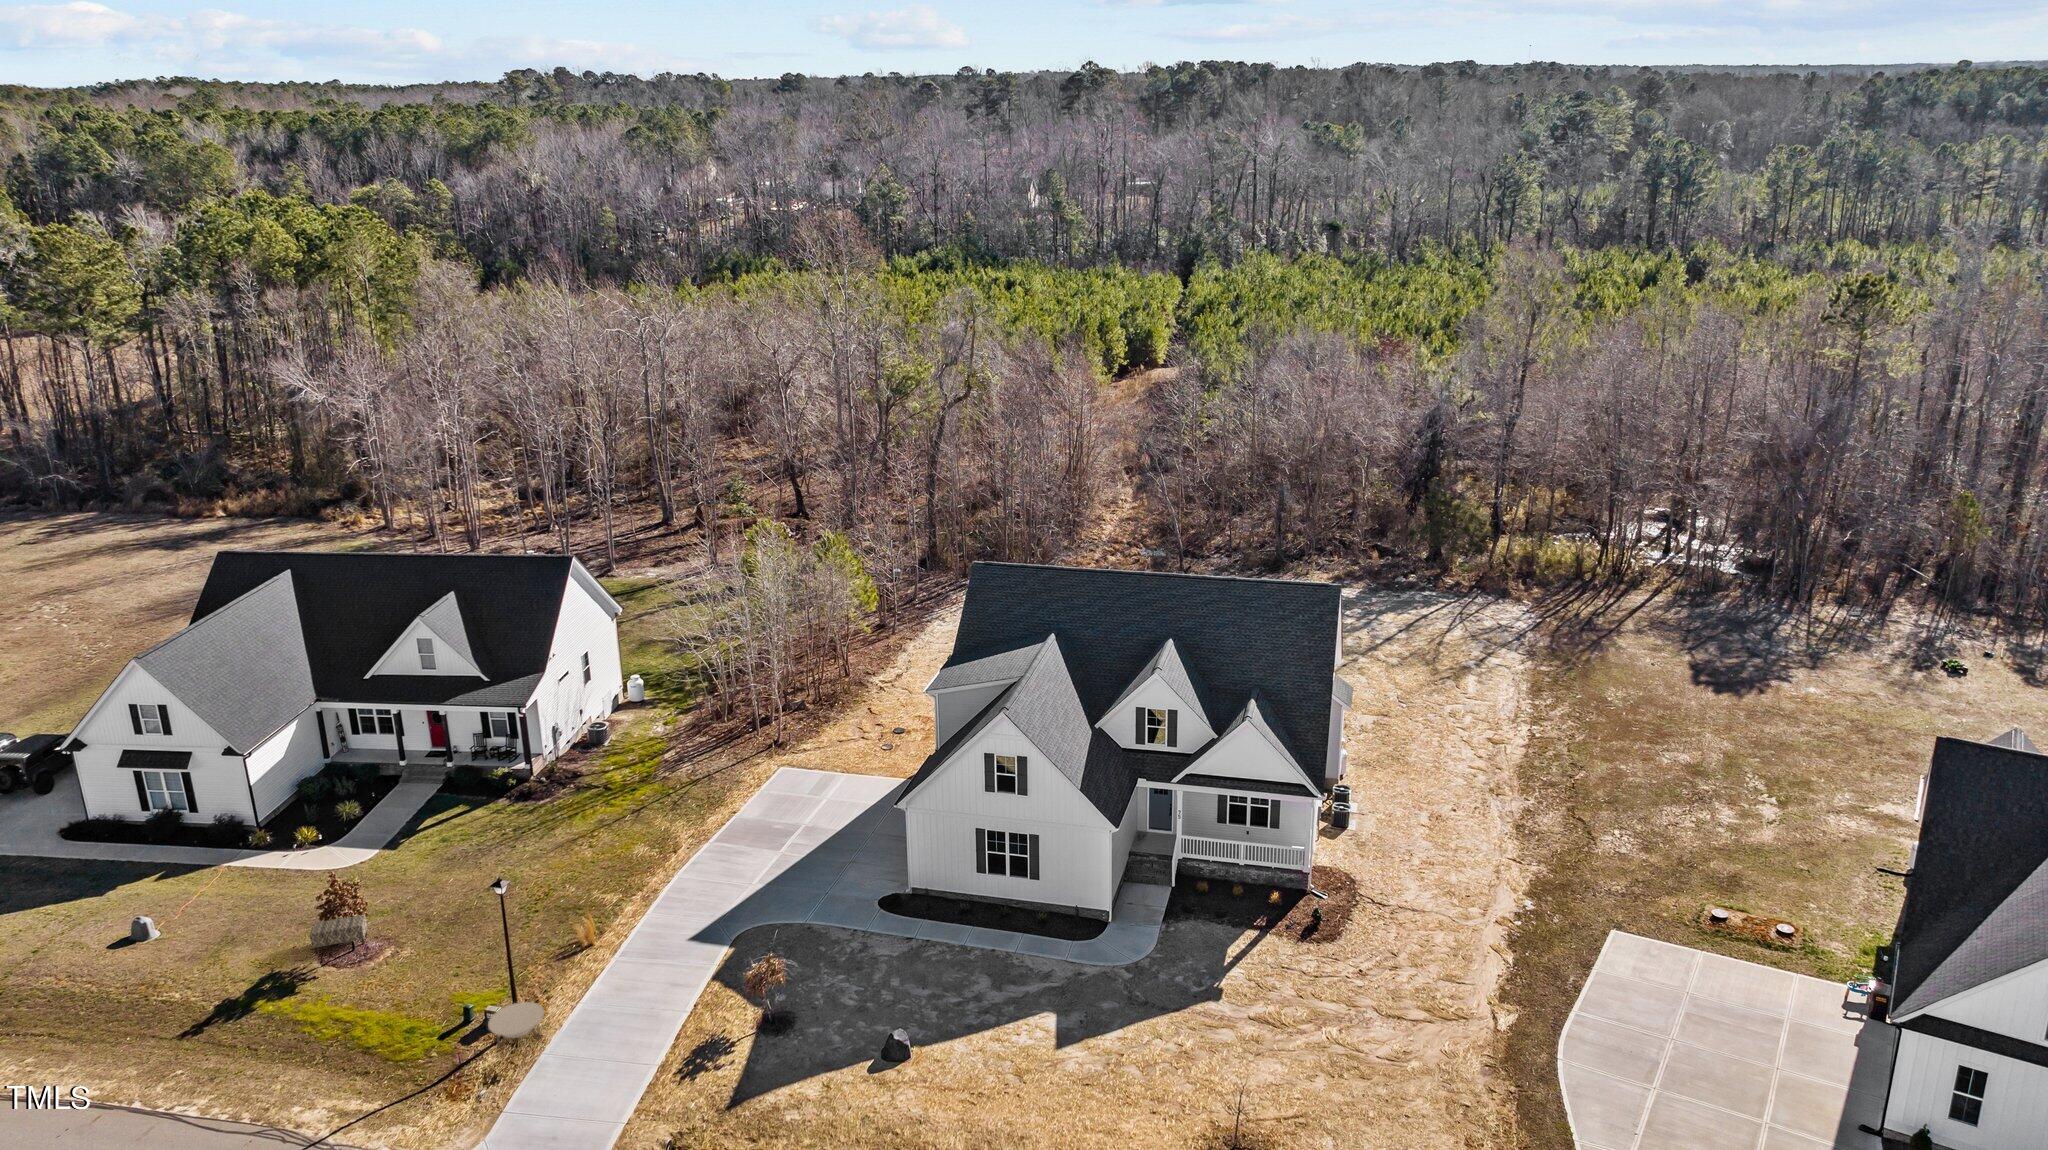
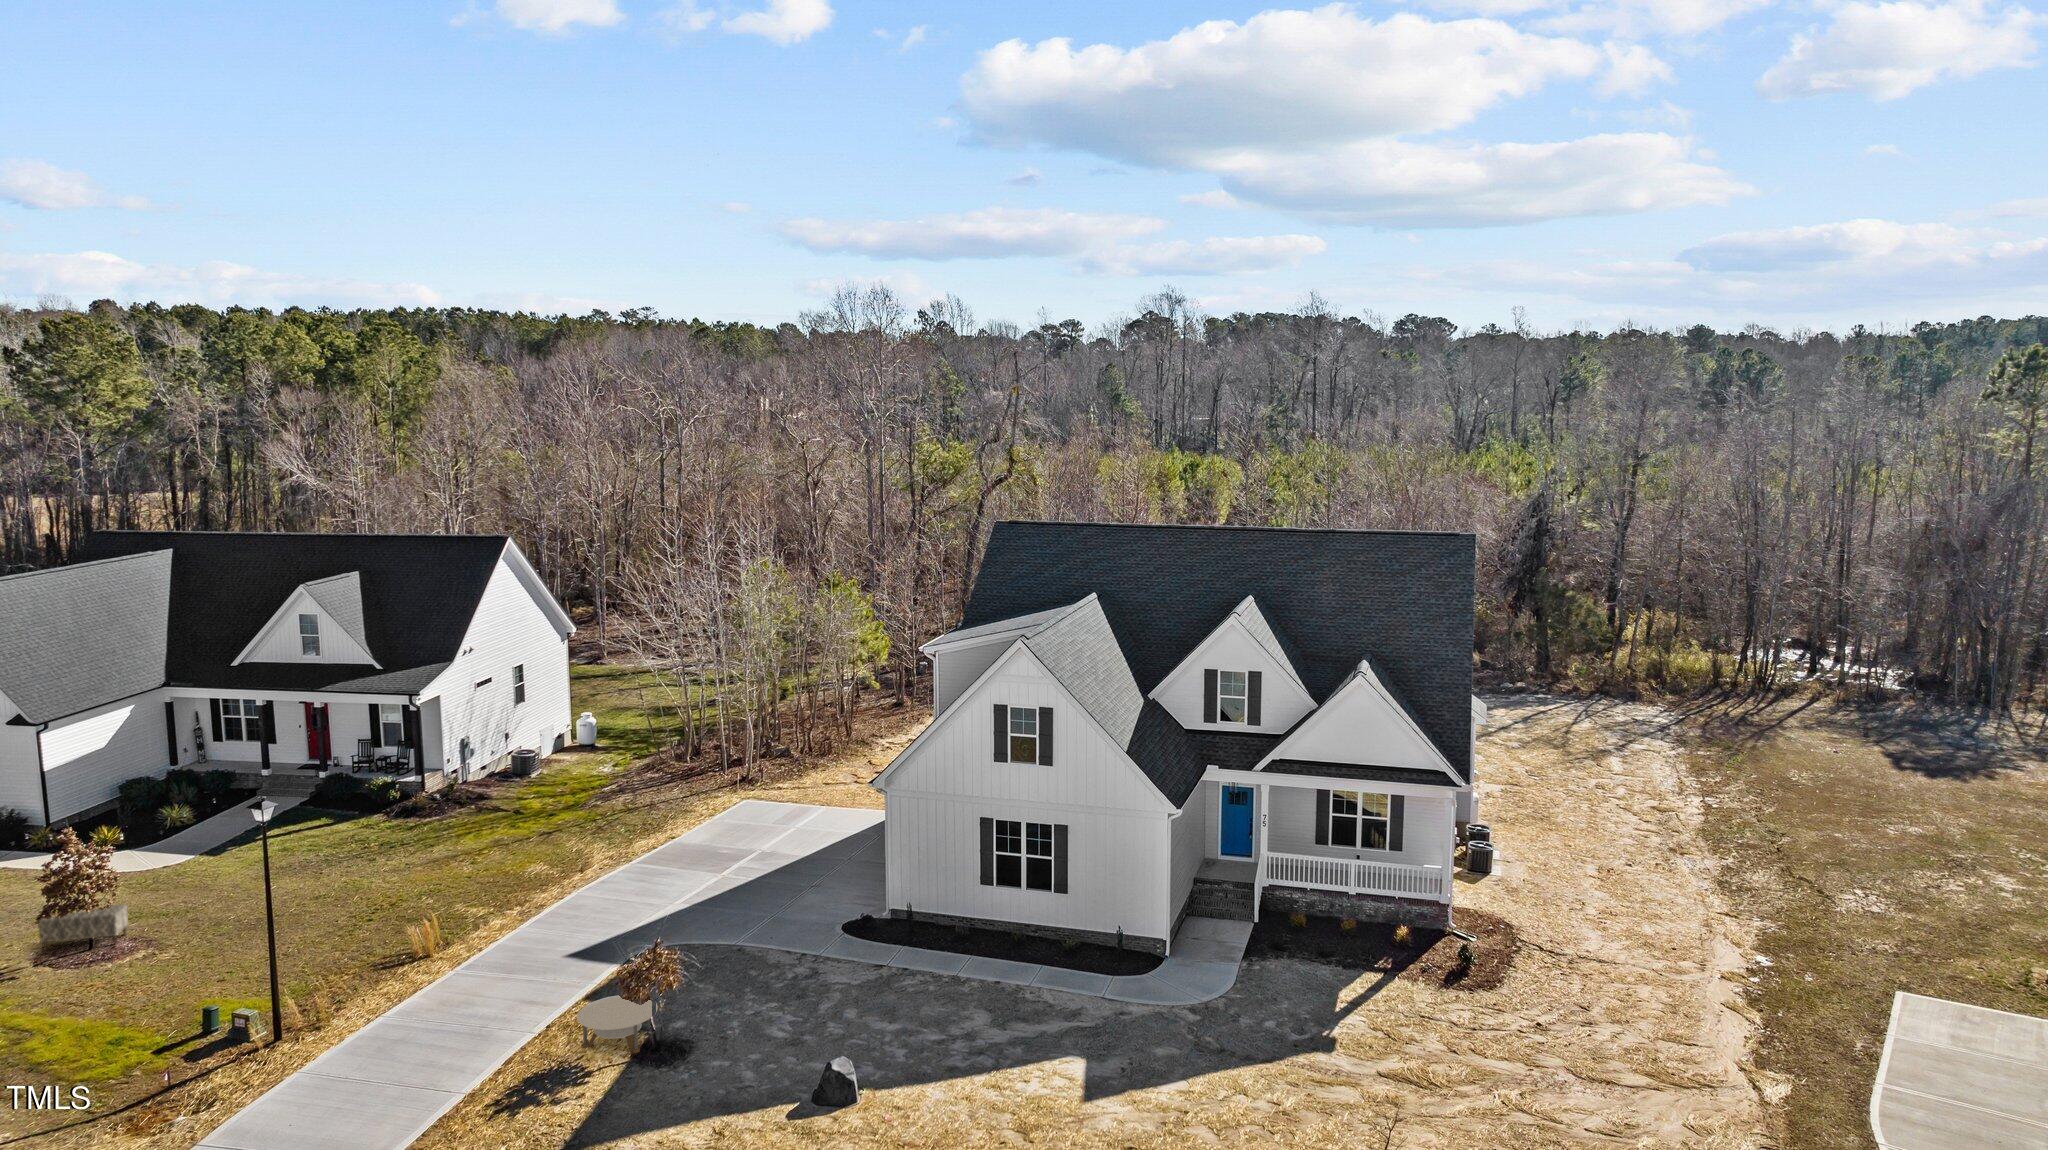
round table: present [488,1002,544,1049] -> present [577,995,658,1053]

